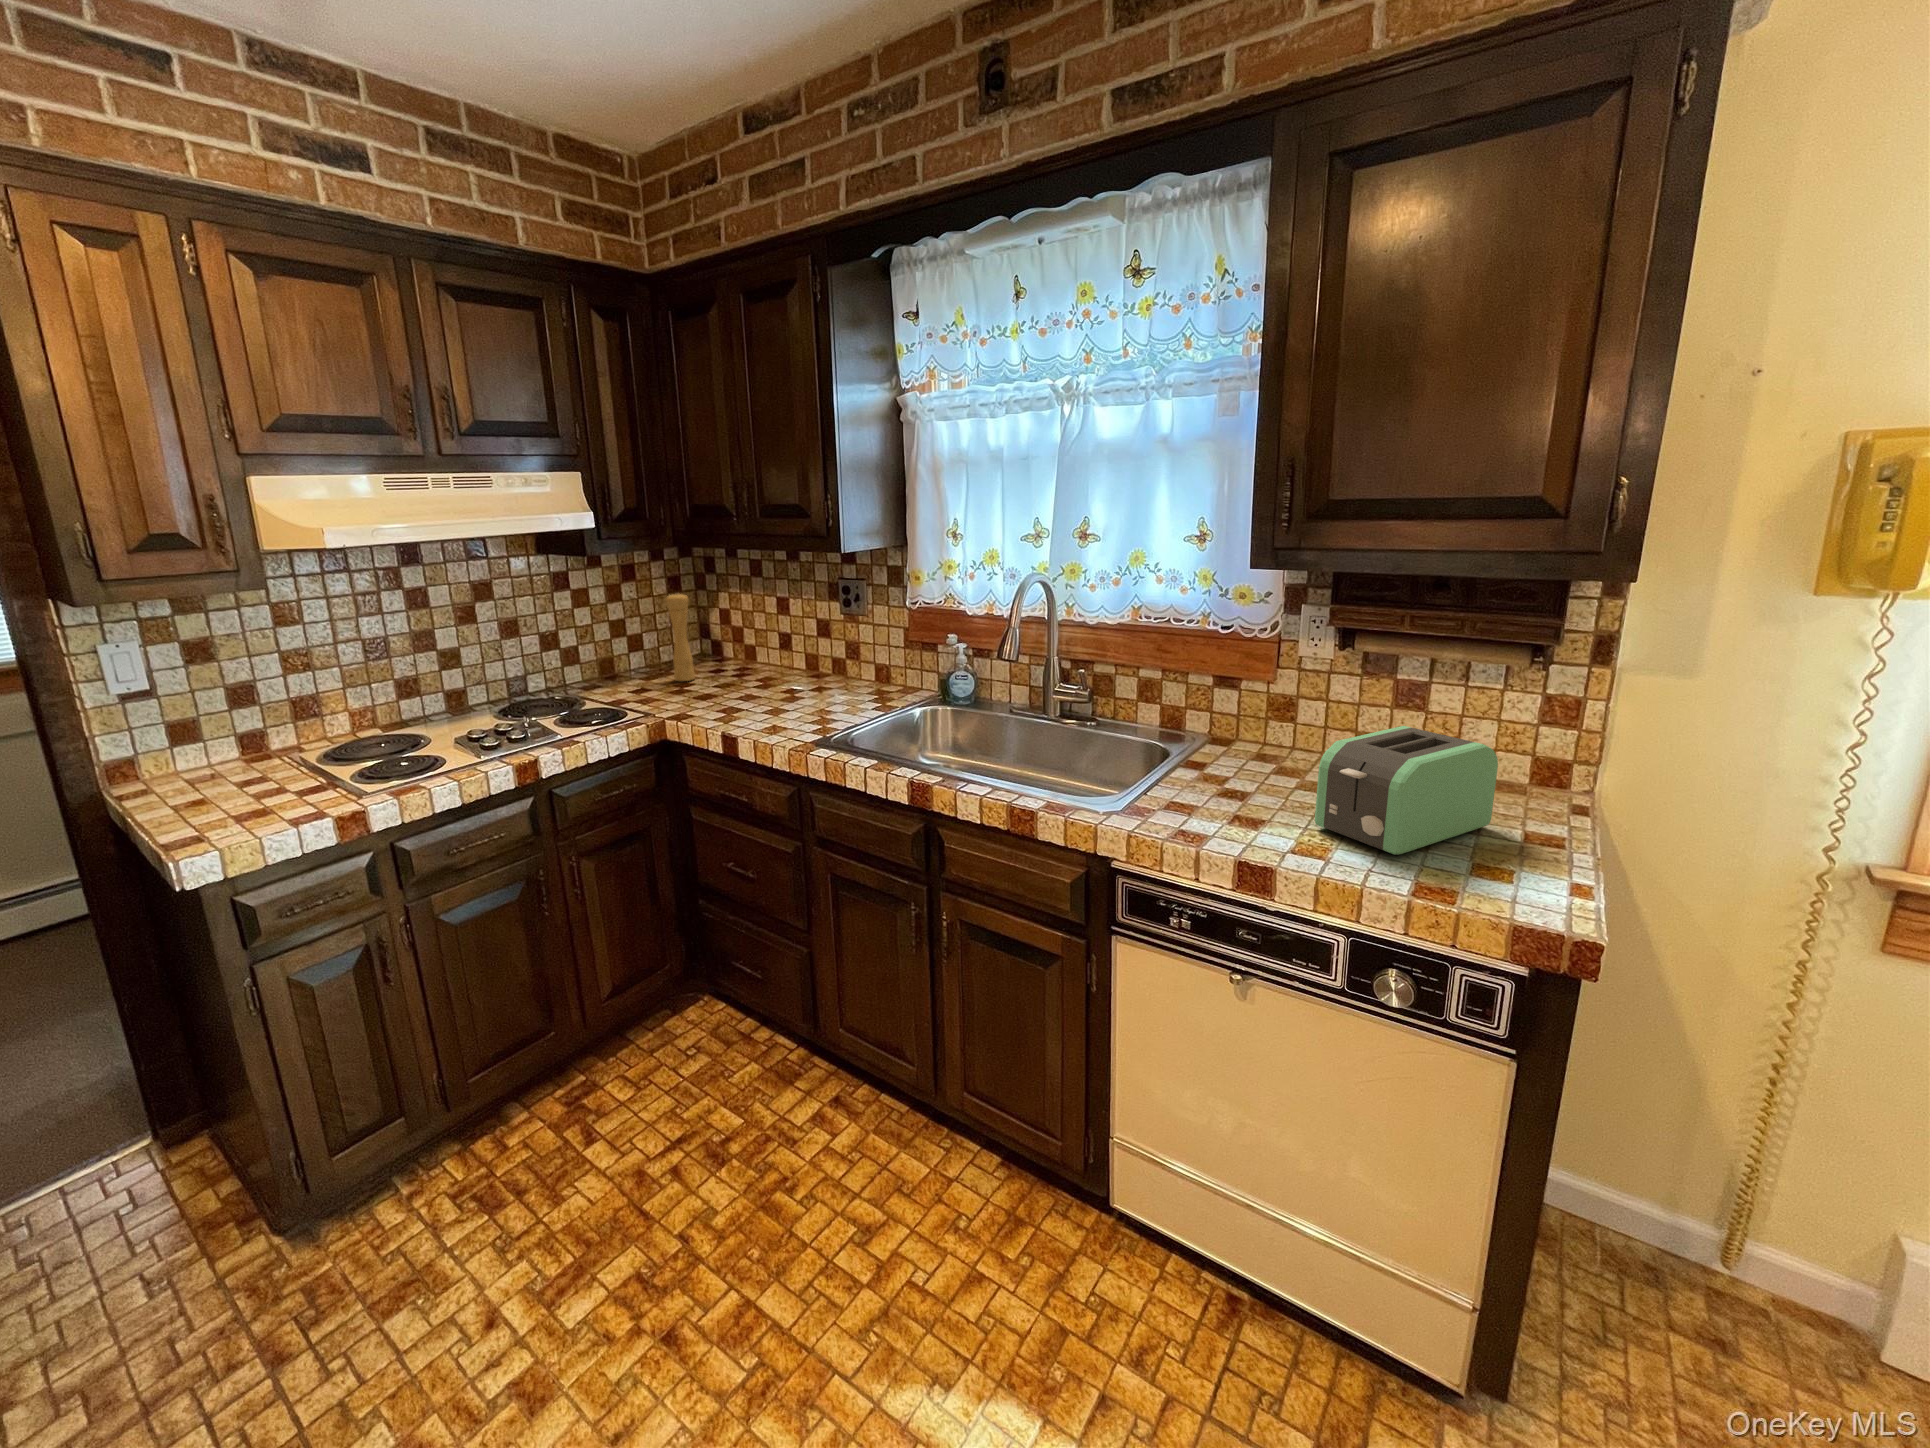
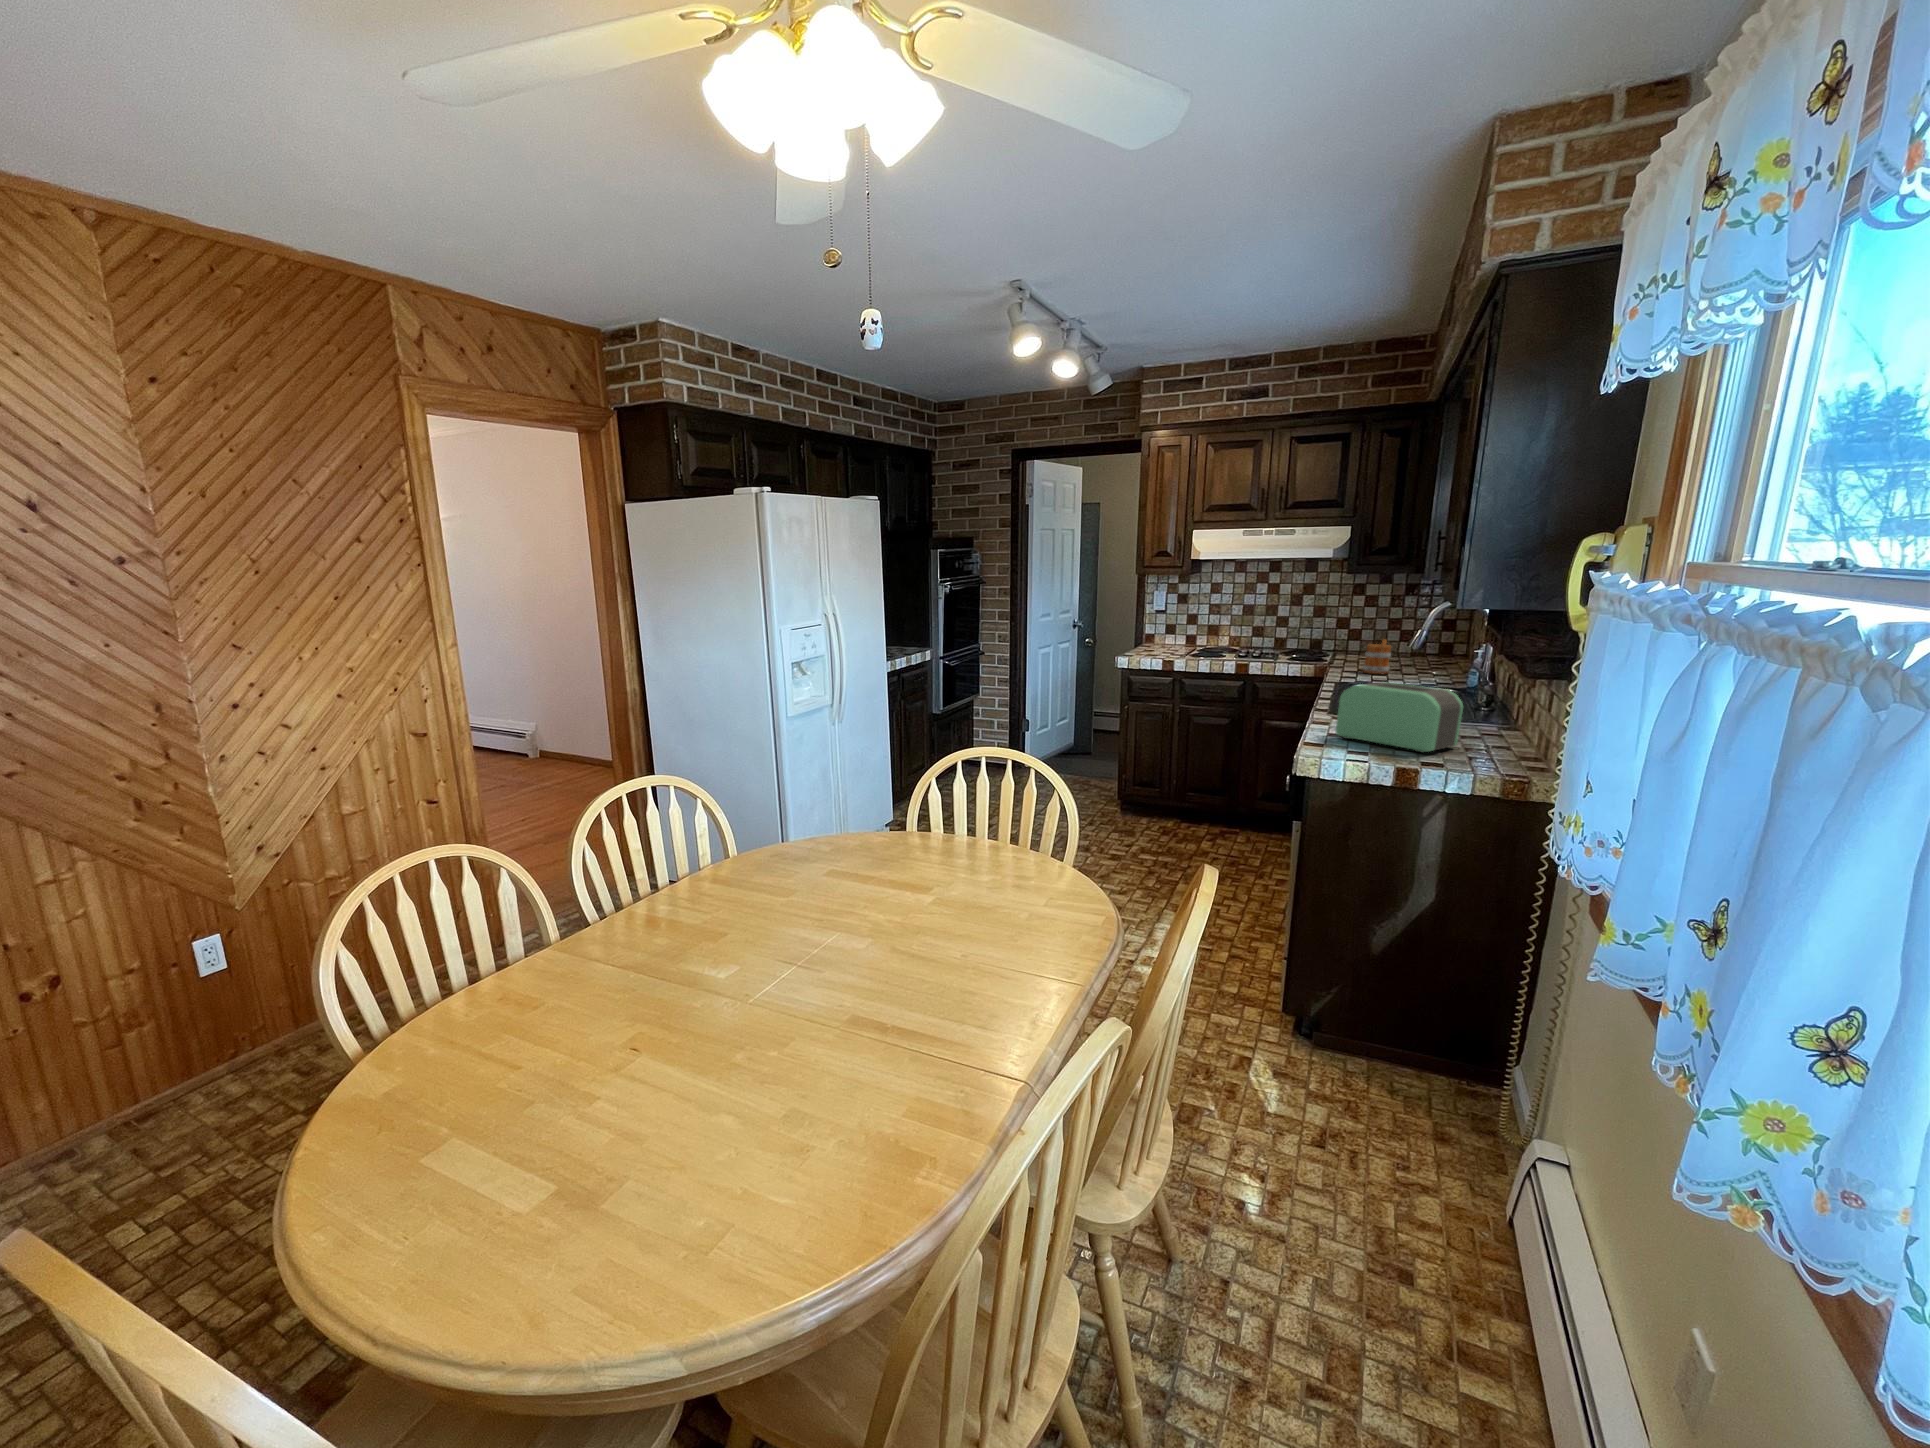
pepper mill: present [666,593,695,681] -> none [1403,602,1428,663]
mug: none [729,657,770,714] -> present [1363,640,1391,674]

